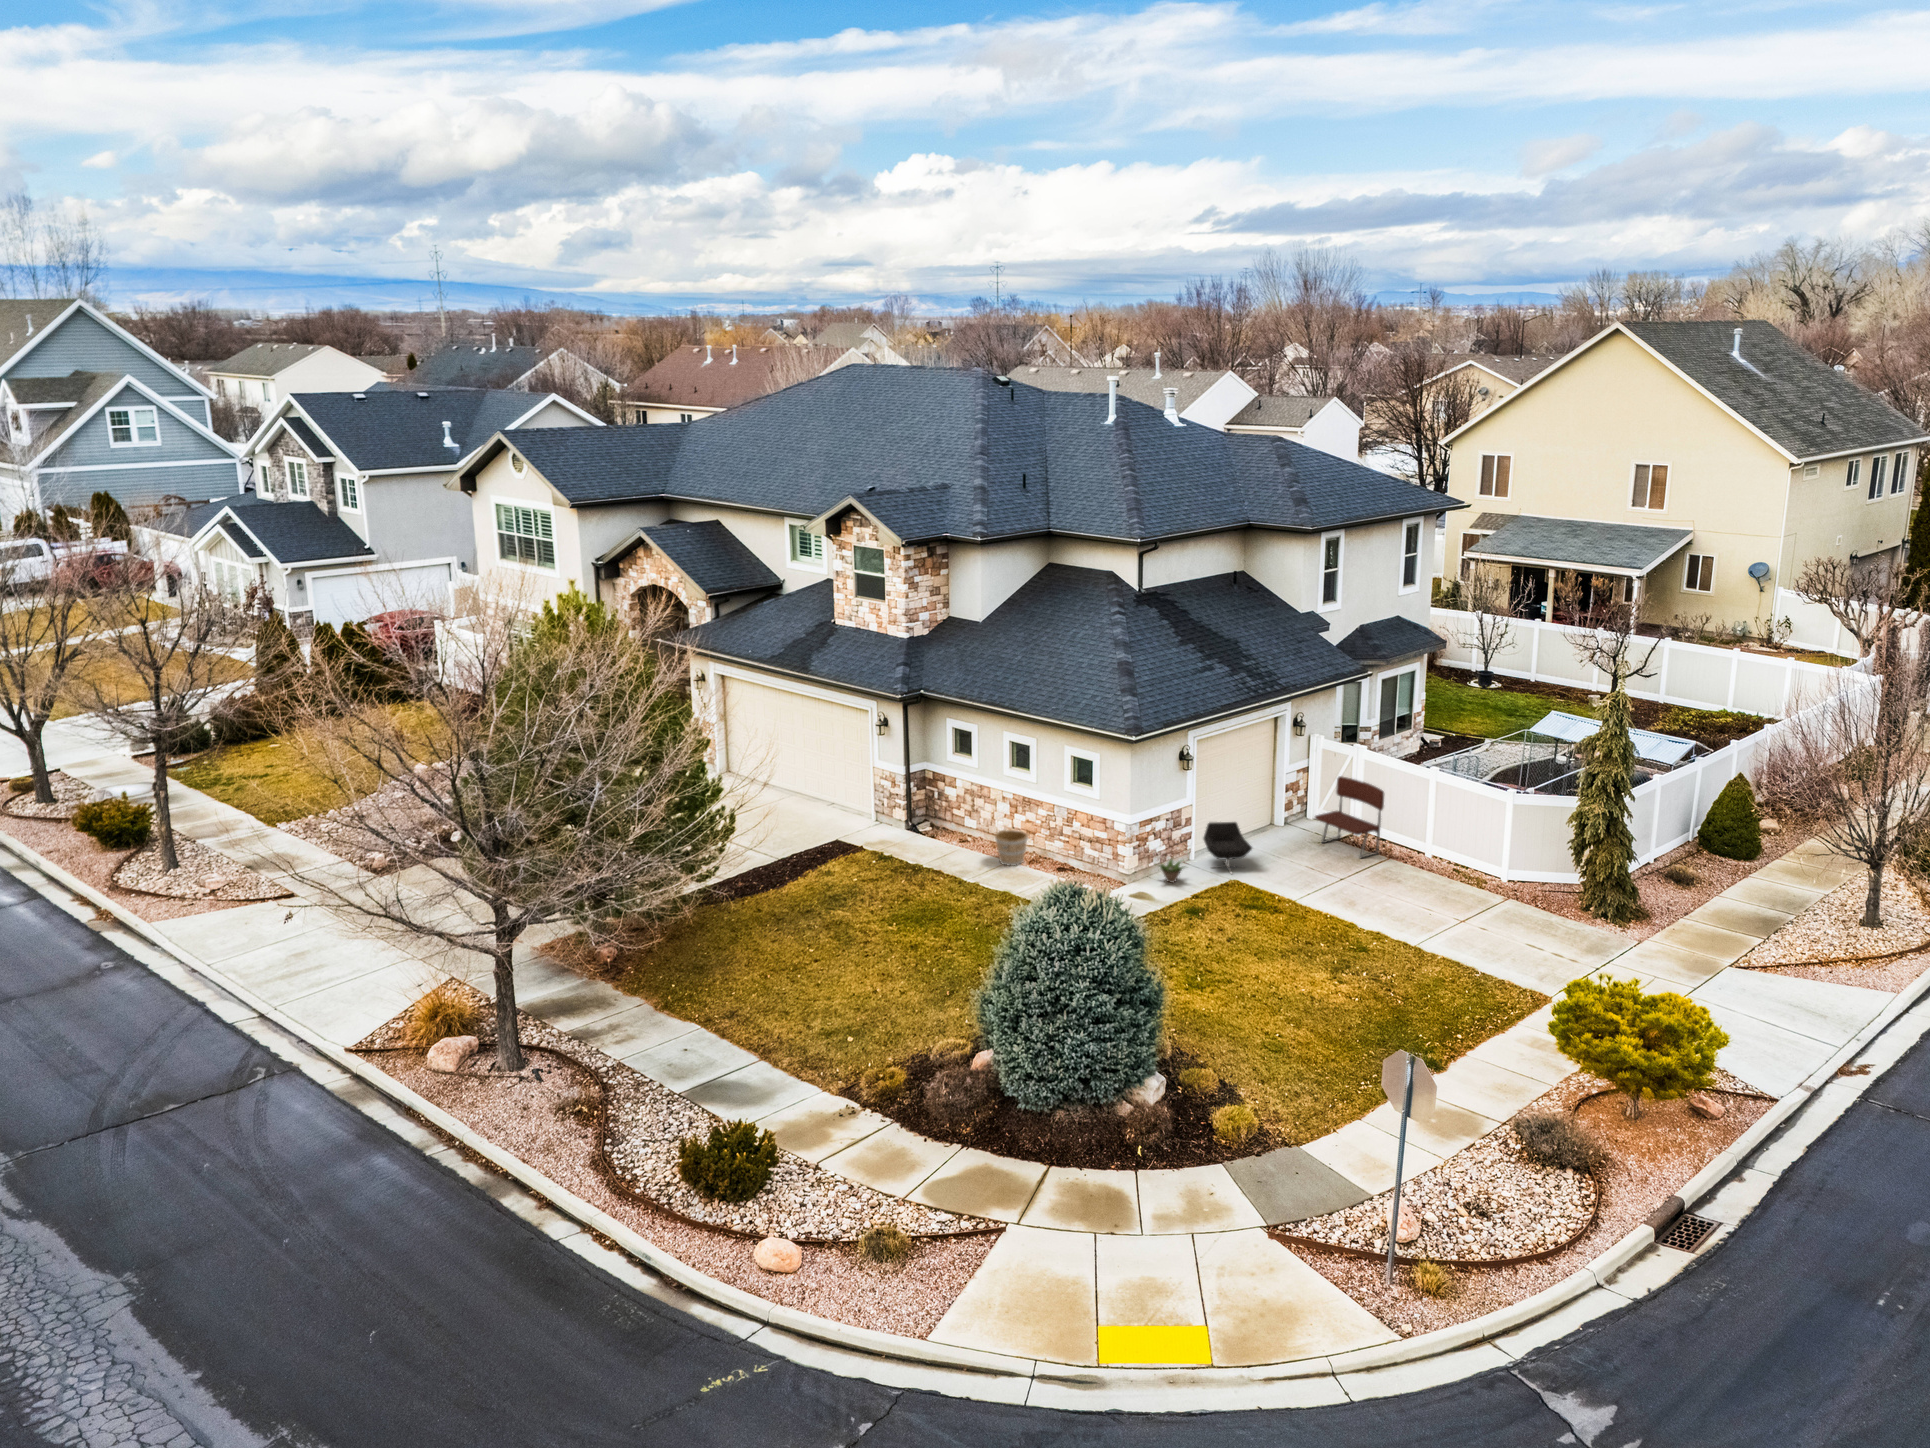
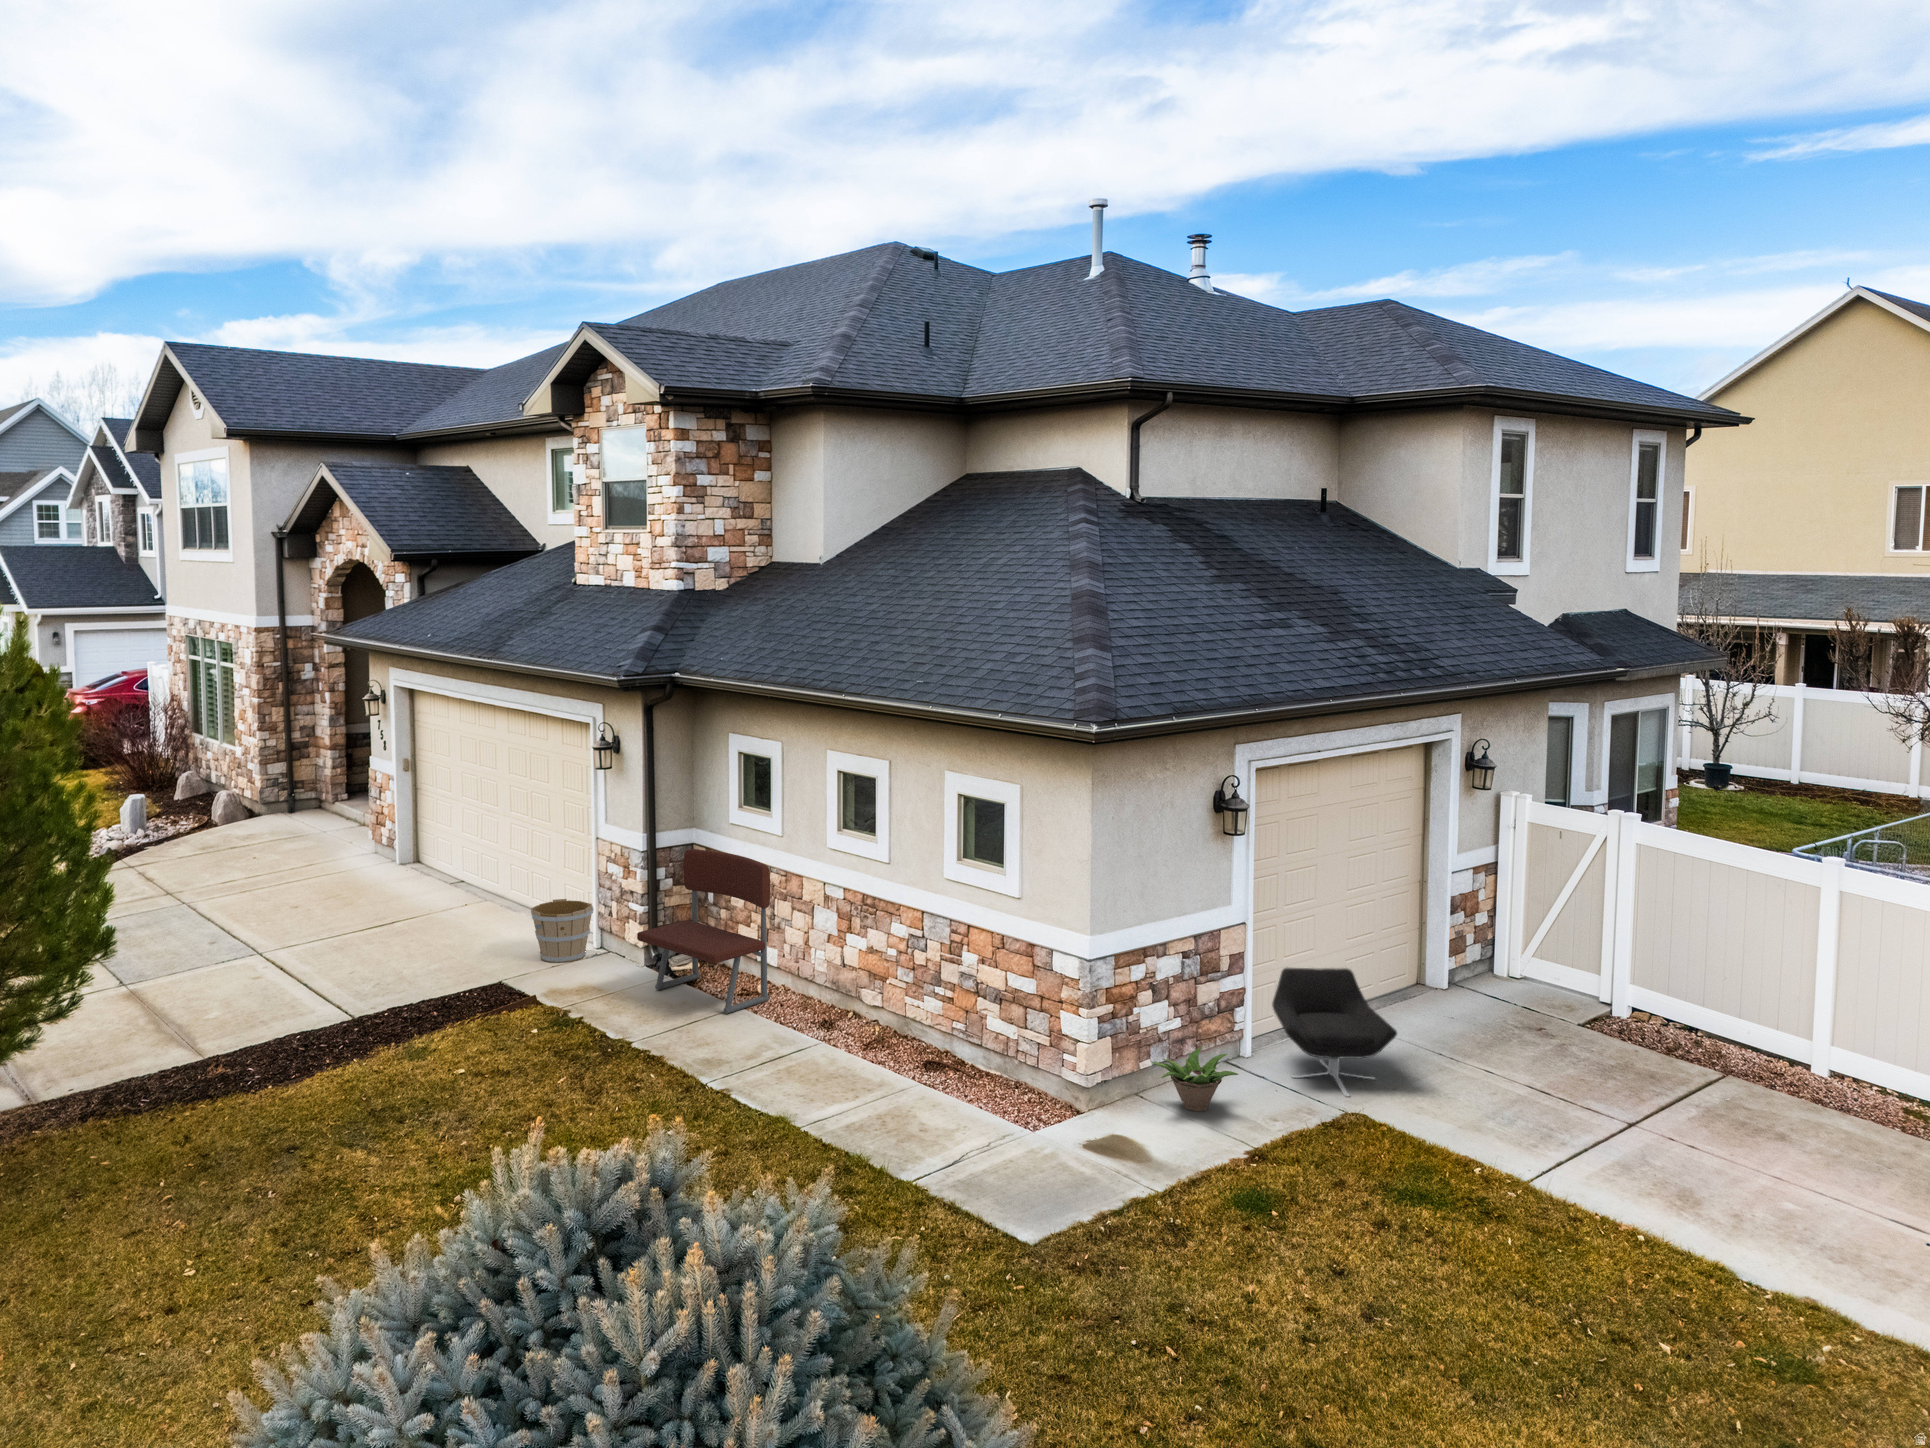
bench: present [1315,776,1384,858] -> present [637,849,770,1014]
wooden bucket: present [995,830,1028,866] -> present [531,899,594,963]

